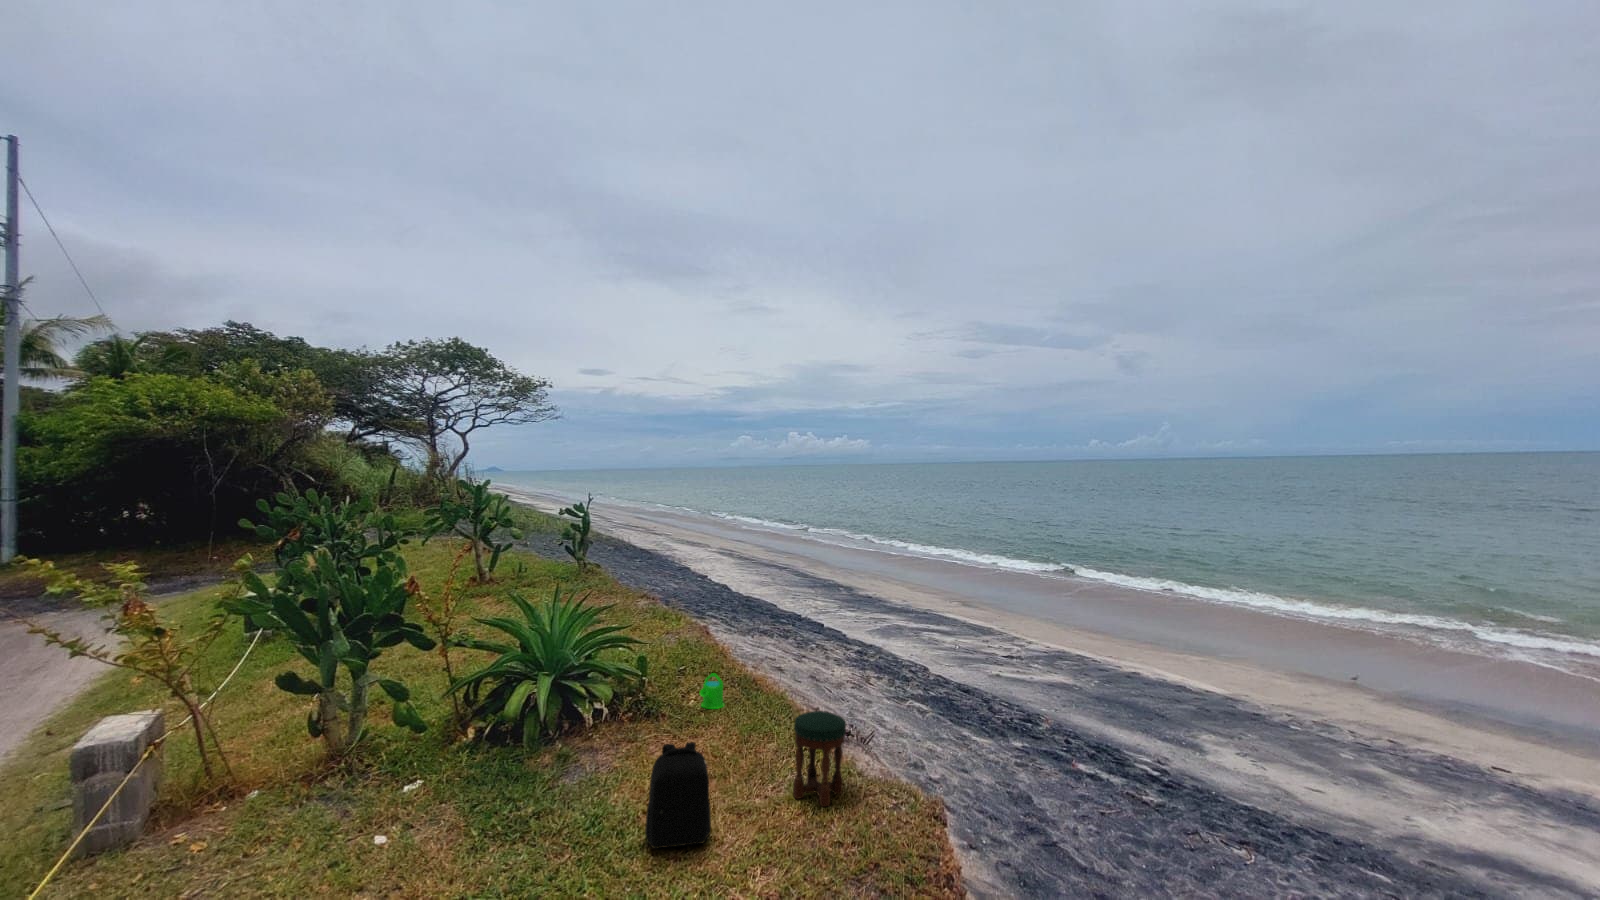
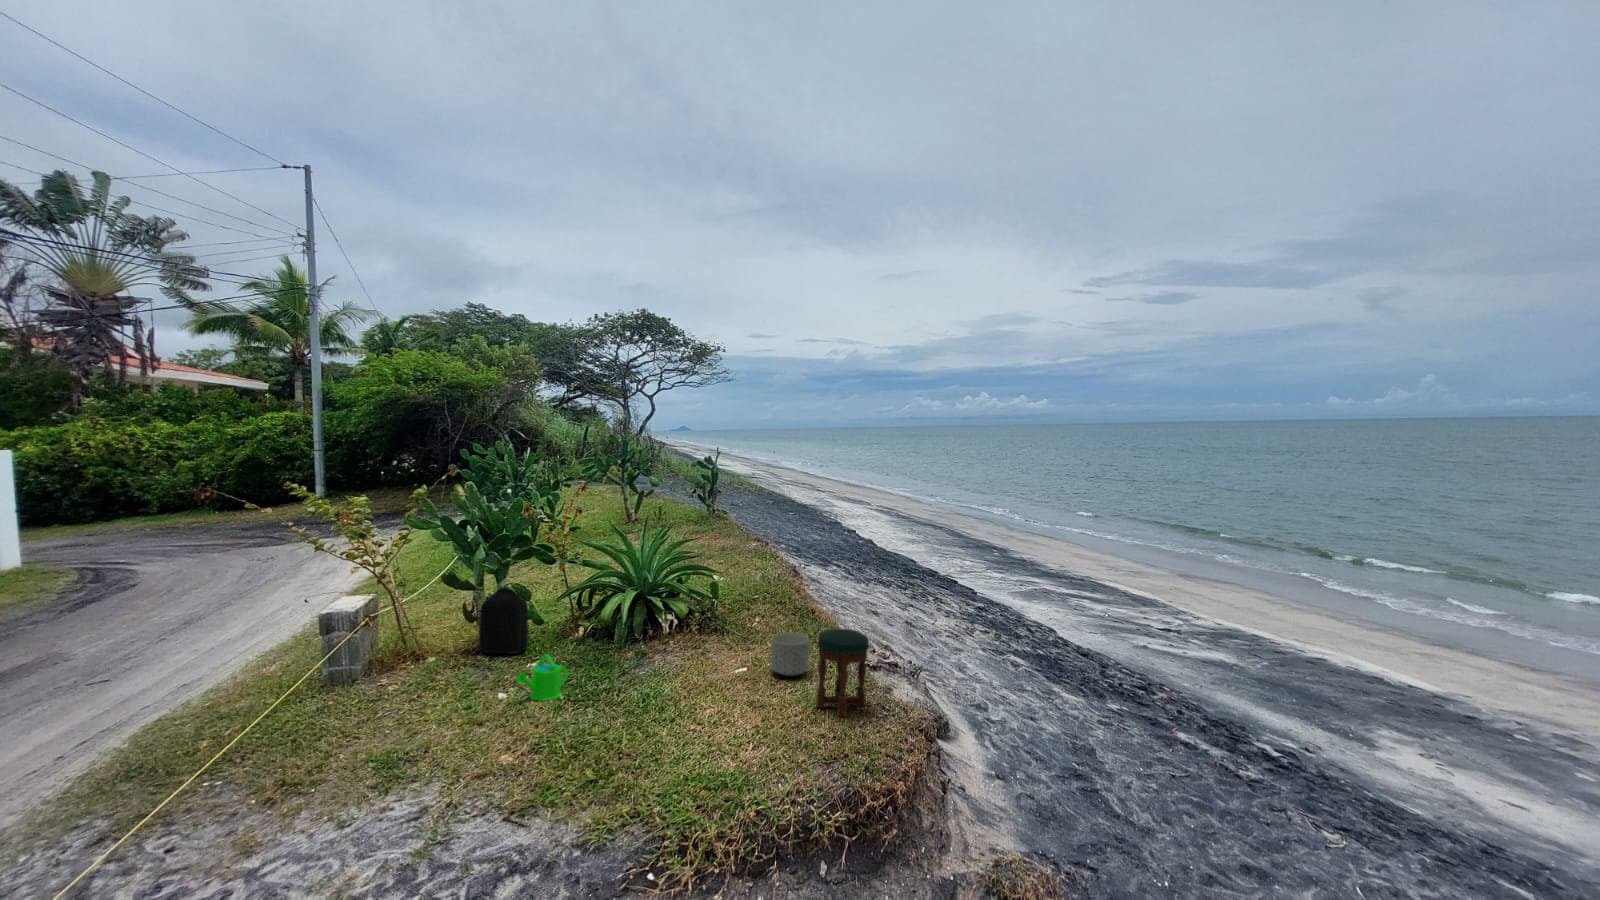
watering can: present [700,673,724,709] -> present [517,654,569,701]
planter: none [727,716,767,764] -> present [771,633,809,677]
backpack: present [645,742,711,848] -> present [479,587,529,654]

